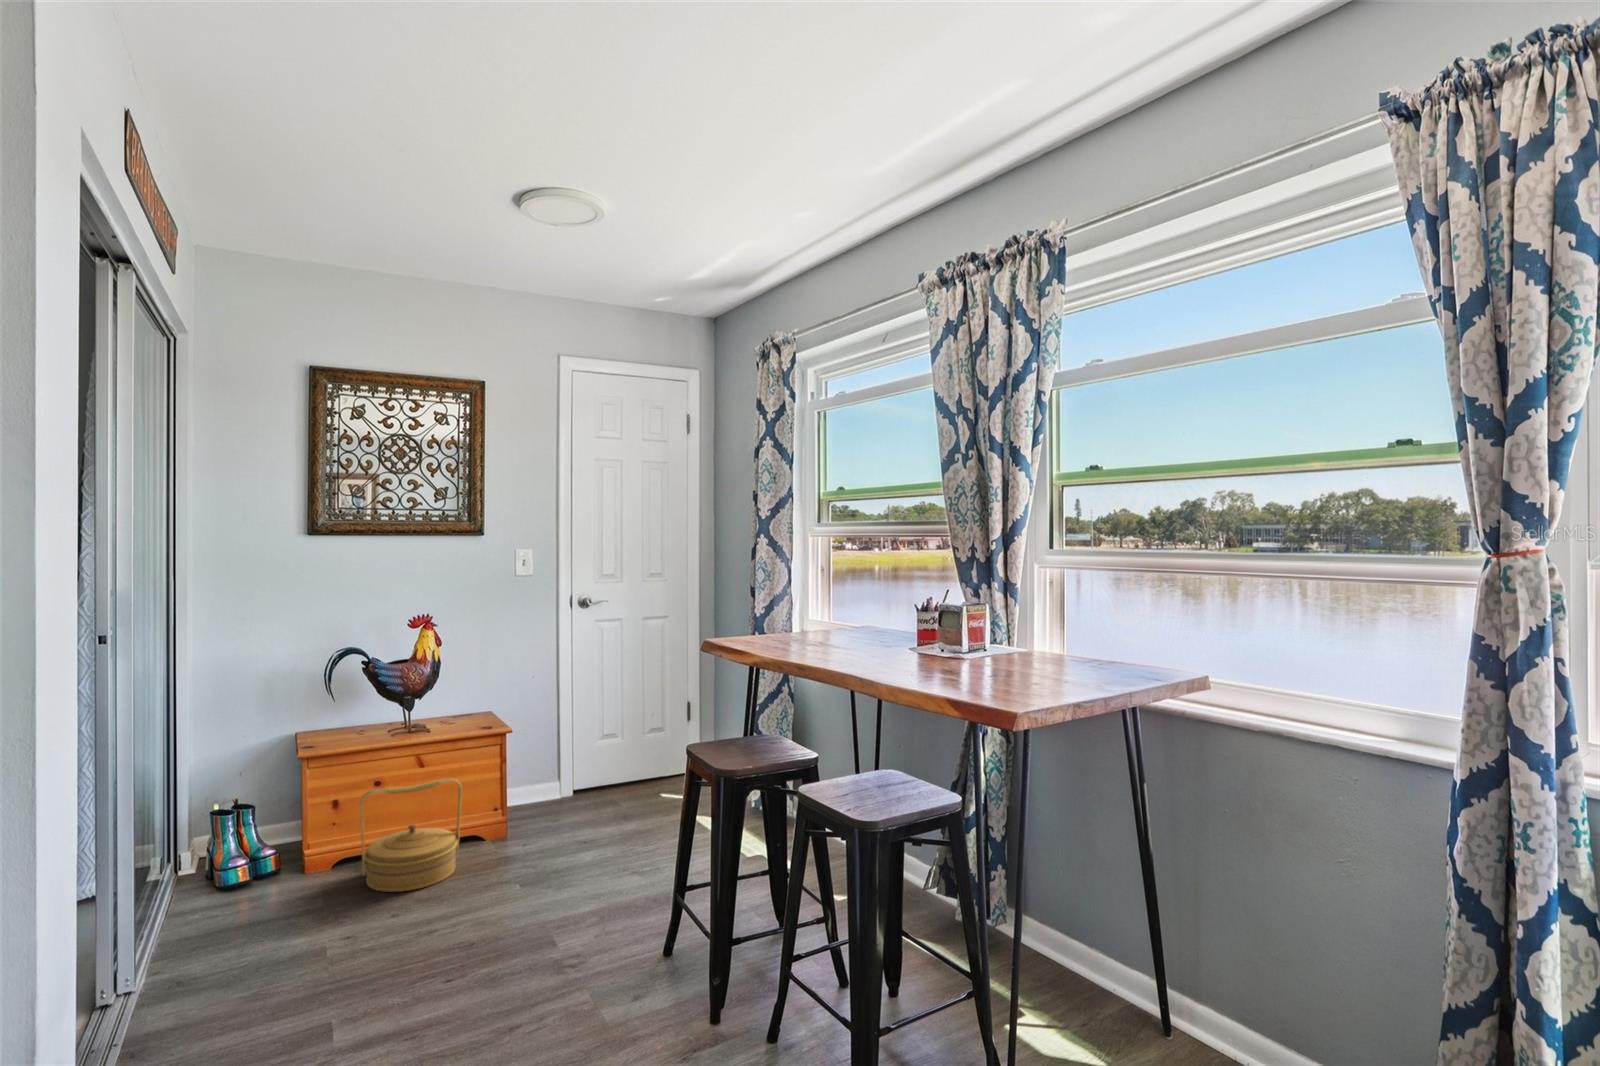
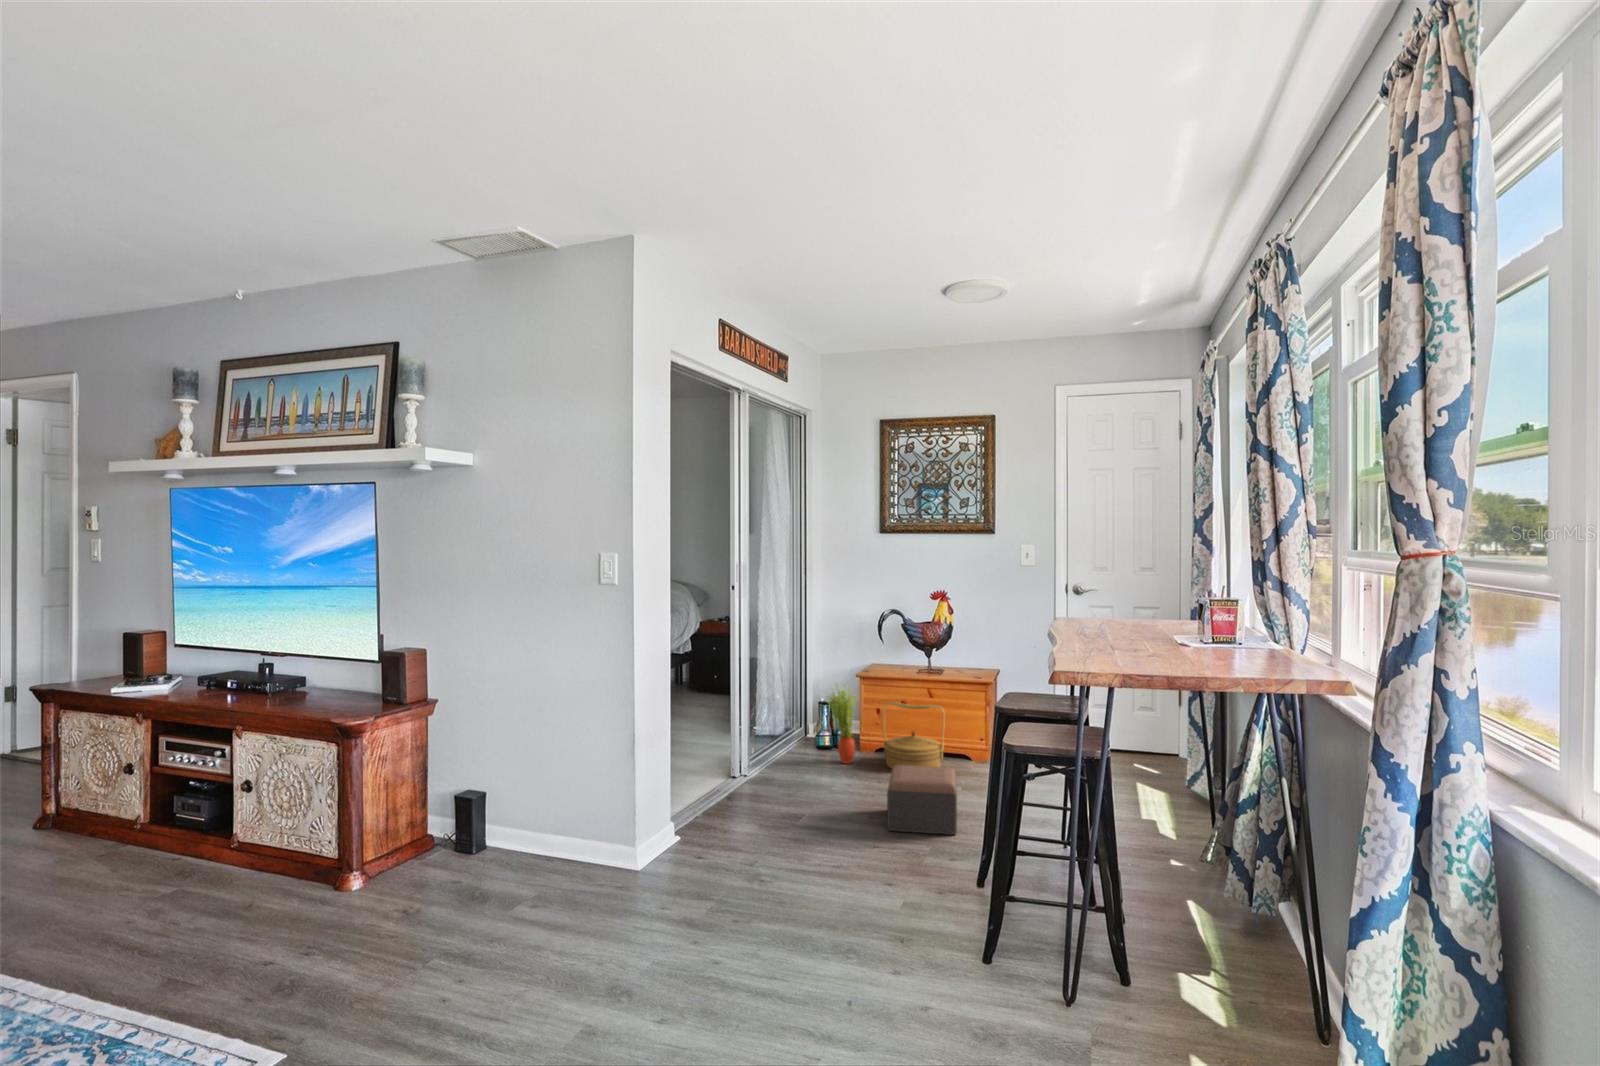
potted plant: none [256,777,321,911] -> present [828,684,858,764]
footstool: none [471,867,609,1001] -> present [887,765,957,835]

